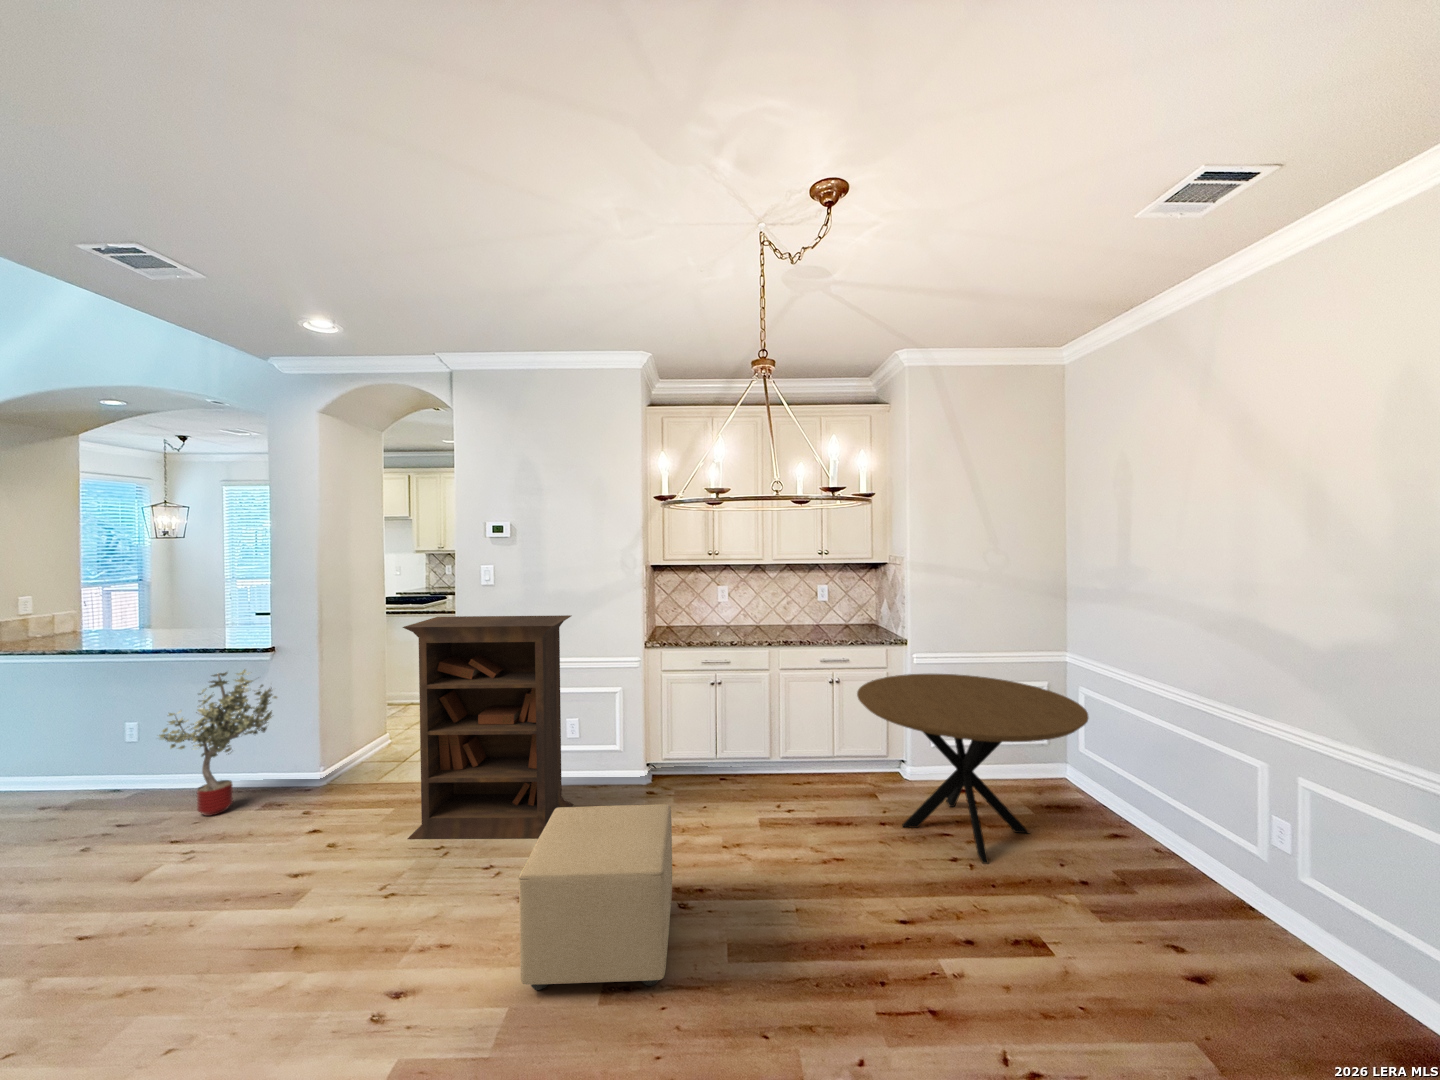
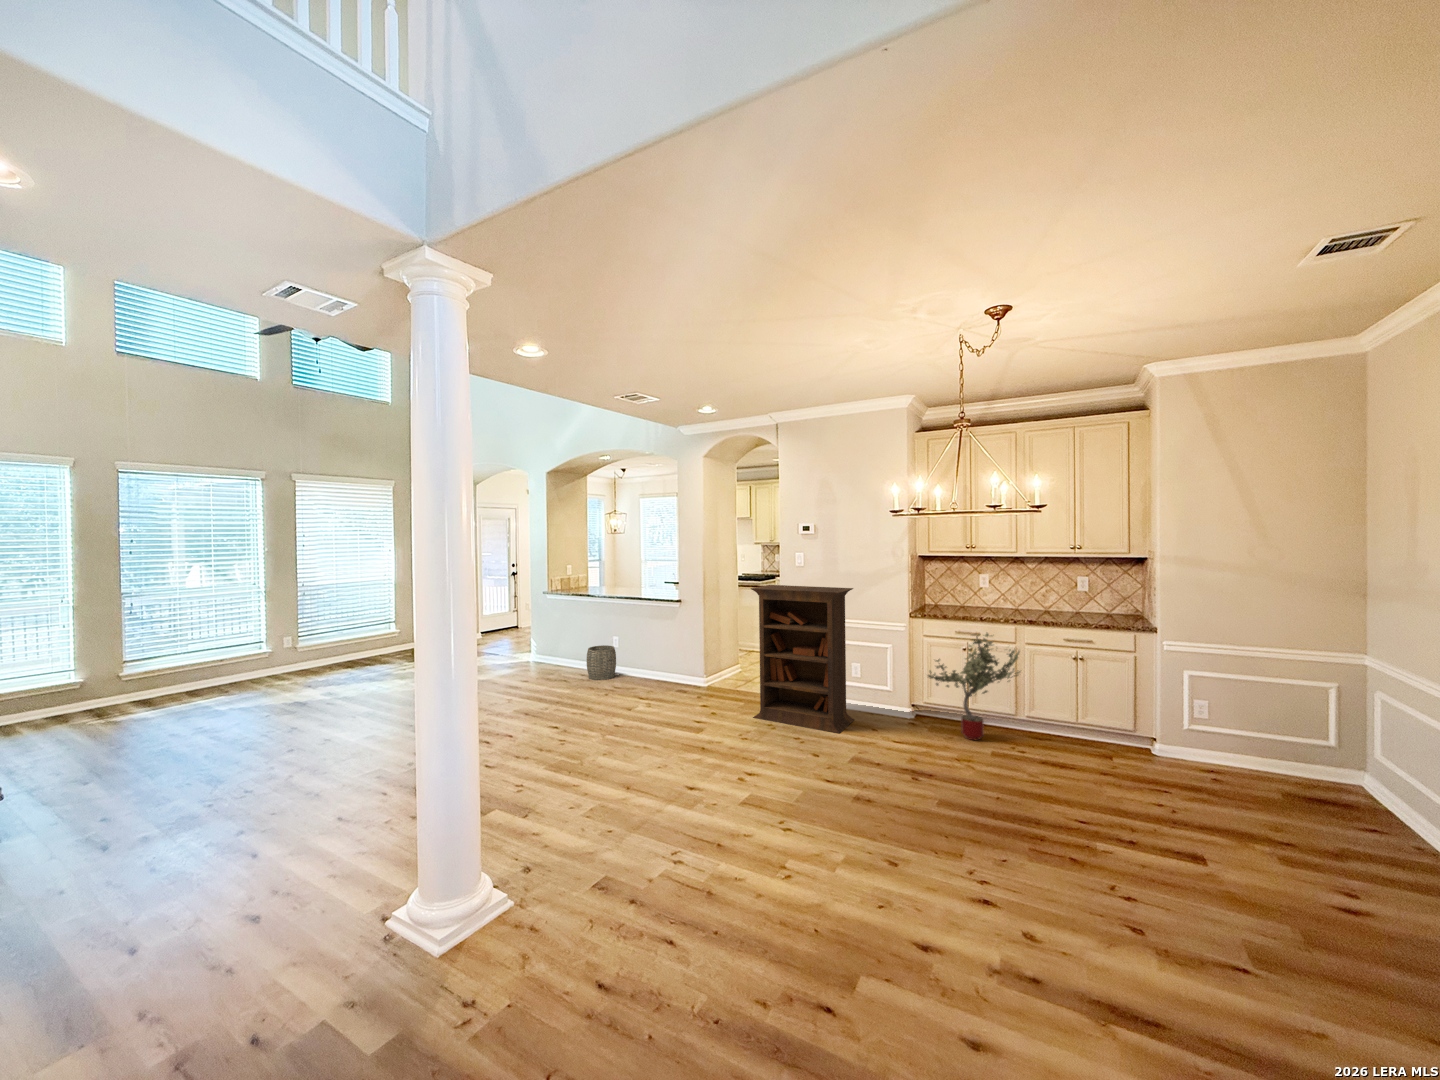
potted tree: present [159,669,277,816] -> present [928,633,1020,740]
dining table: present [857,674,1088,864] -> none [1082,657,1331,817]
woven basket: none [45,743,125,818] -> present [587,645,616,680]
ottoman: present [519,804,672,990] -> none [810,702,909,805]

